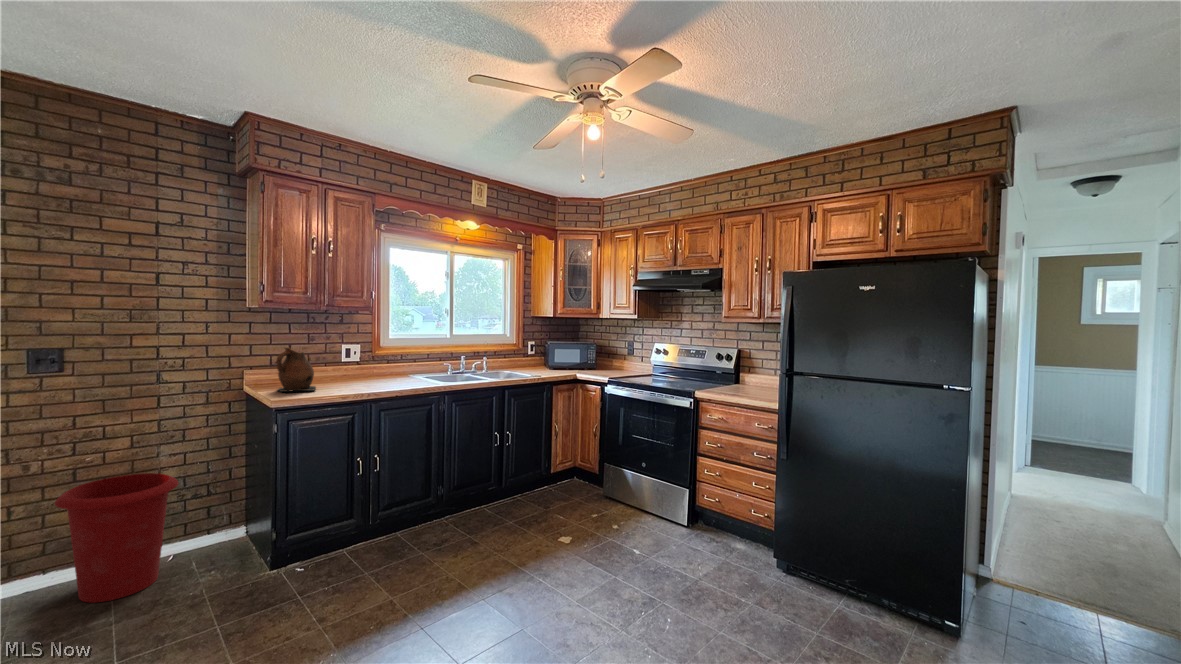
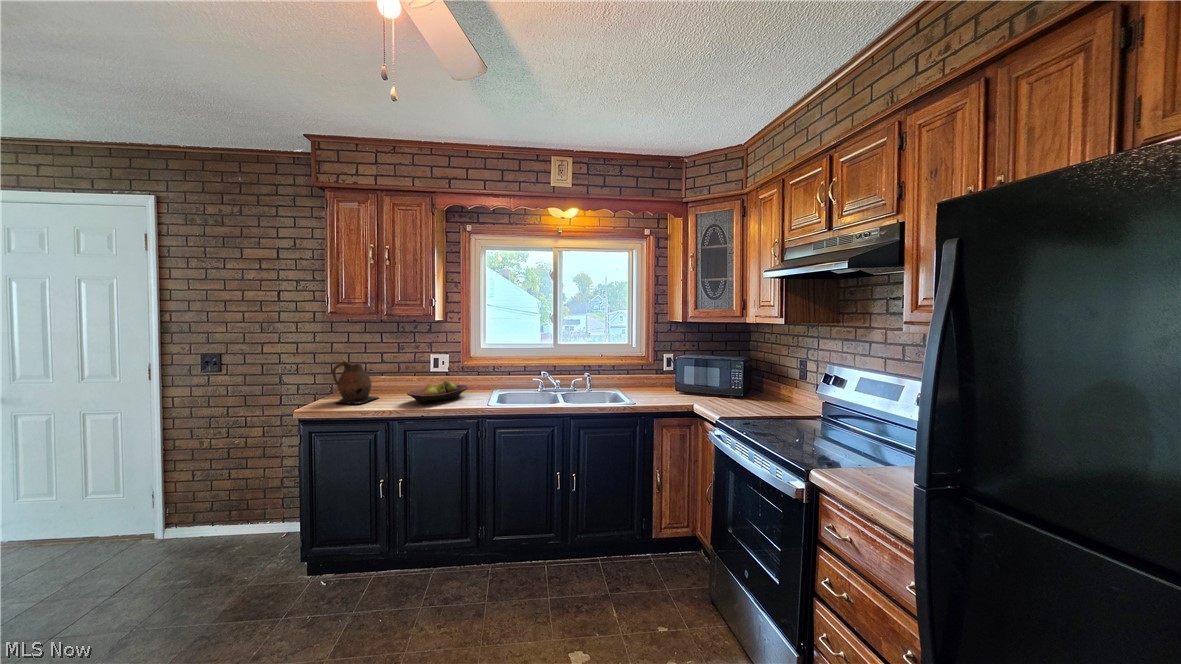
fruit bowl: none [357,367,402,387] -> present [407,380,469,404]
waste bin: present [55,473,178,603] -> none [182,460,277,566]

